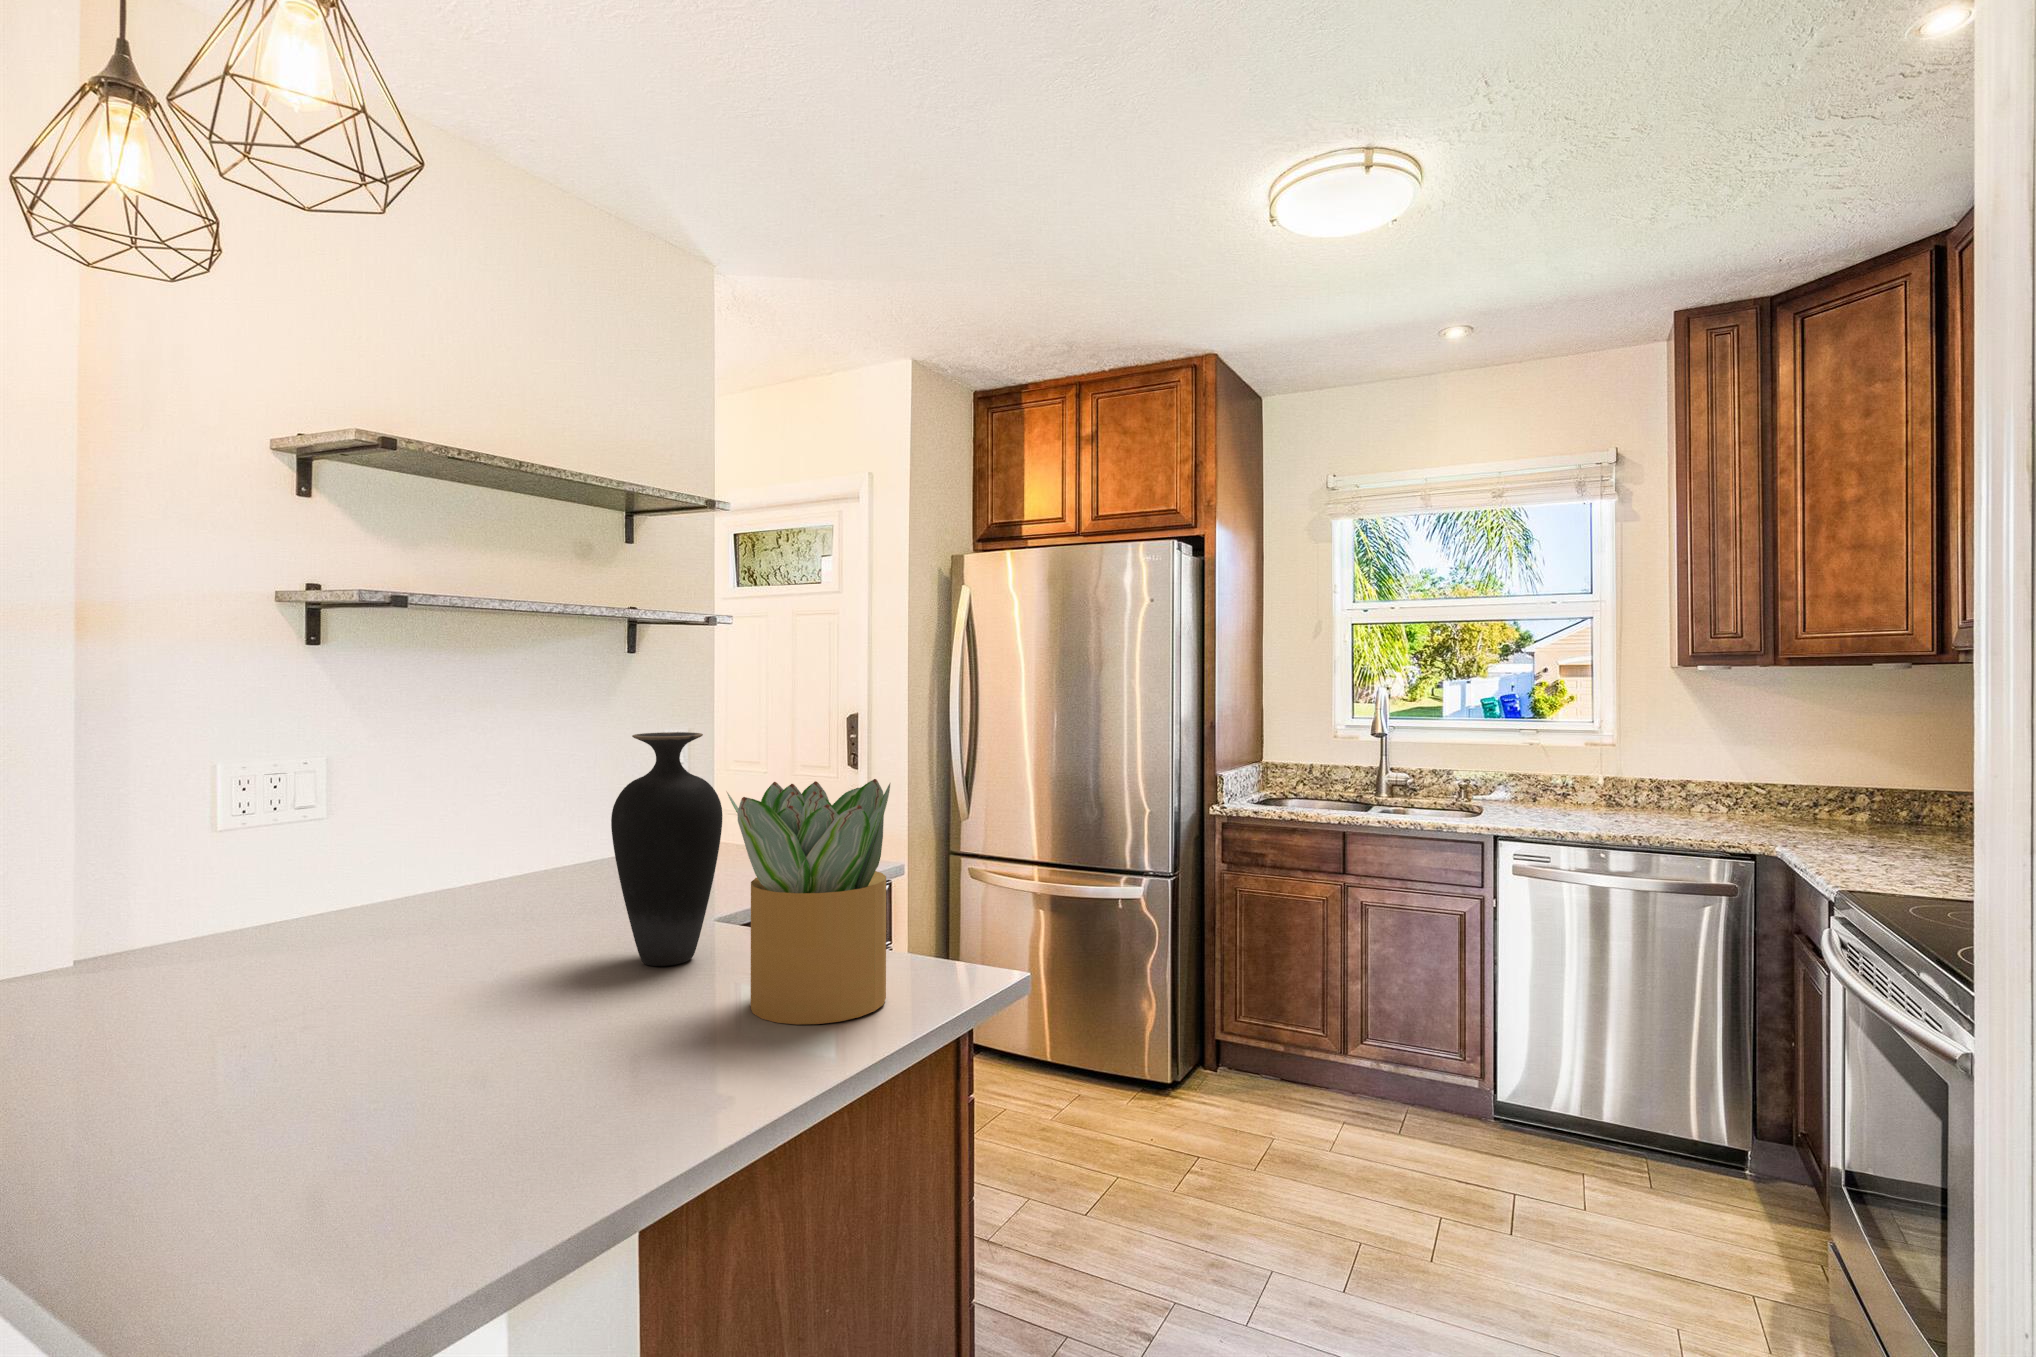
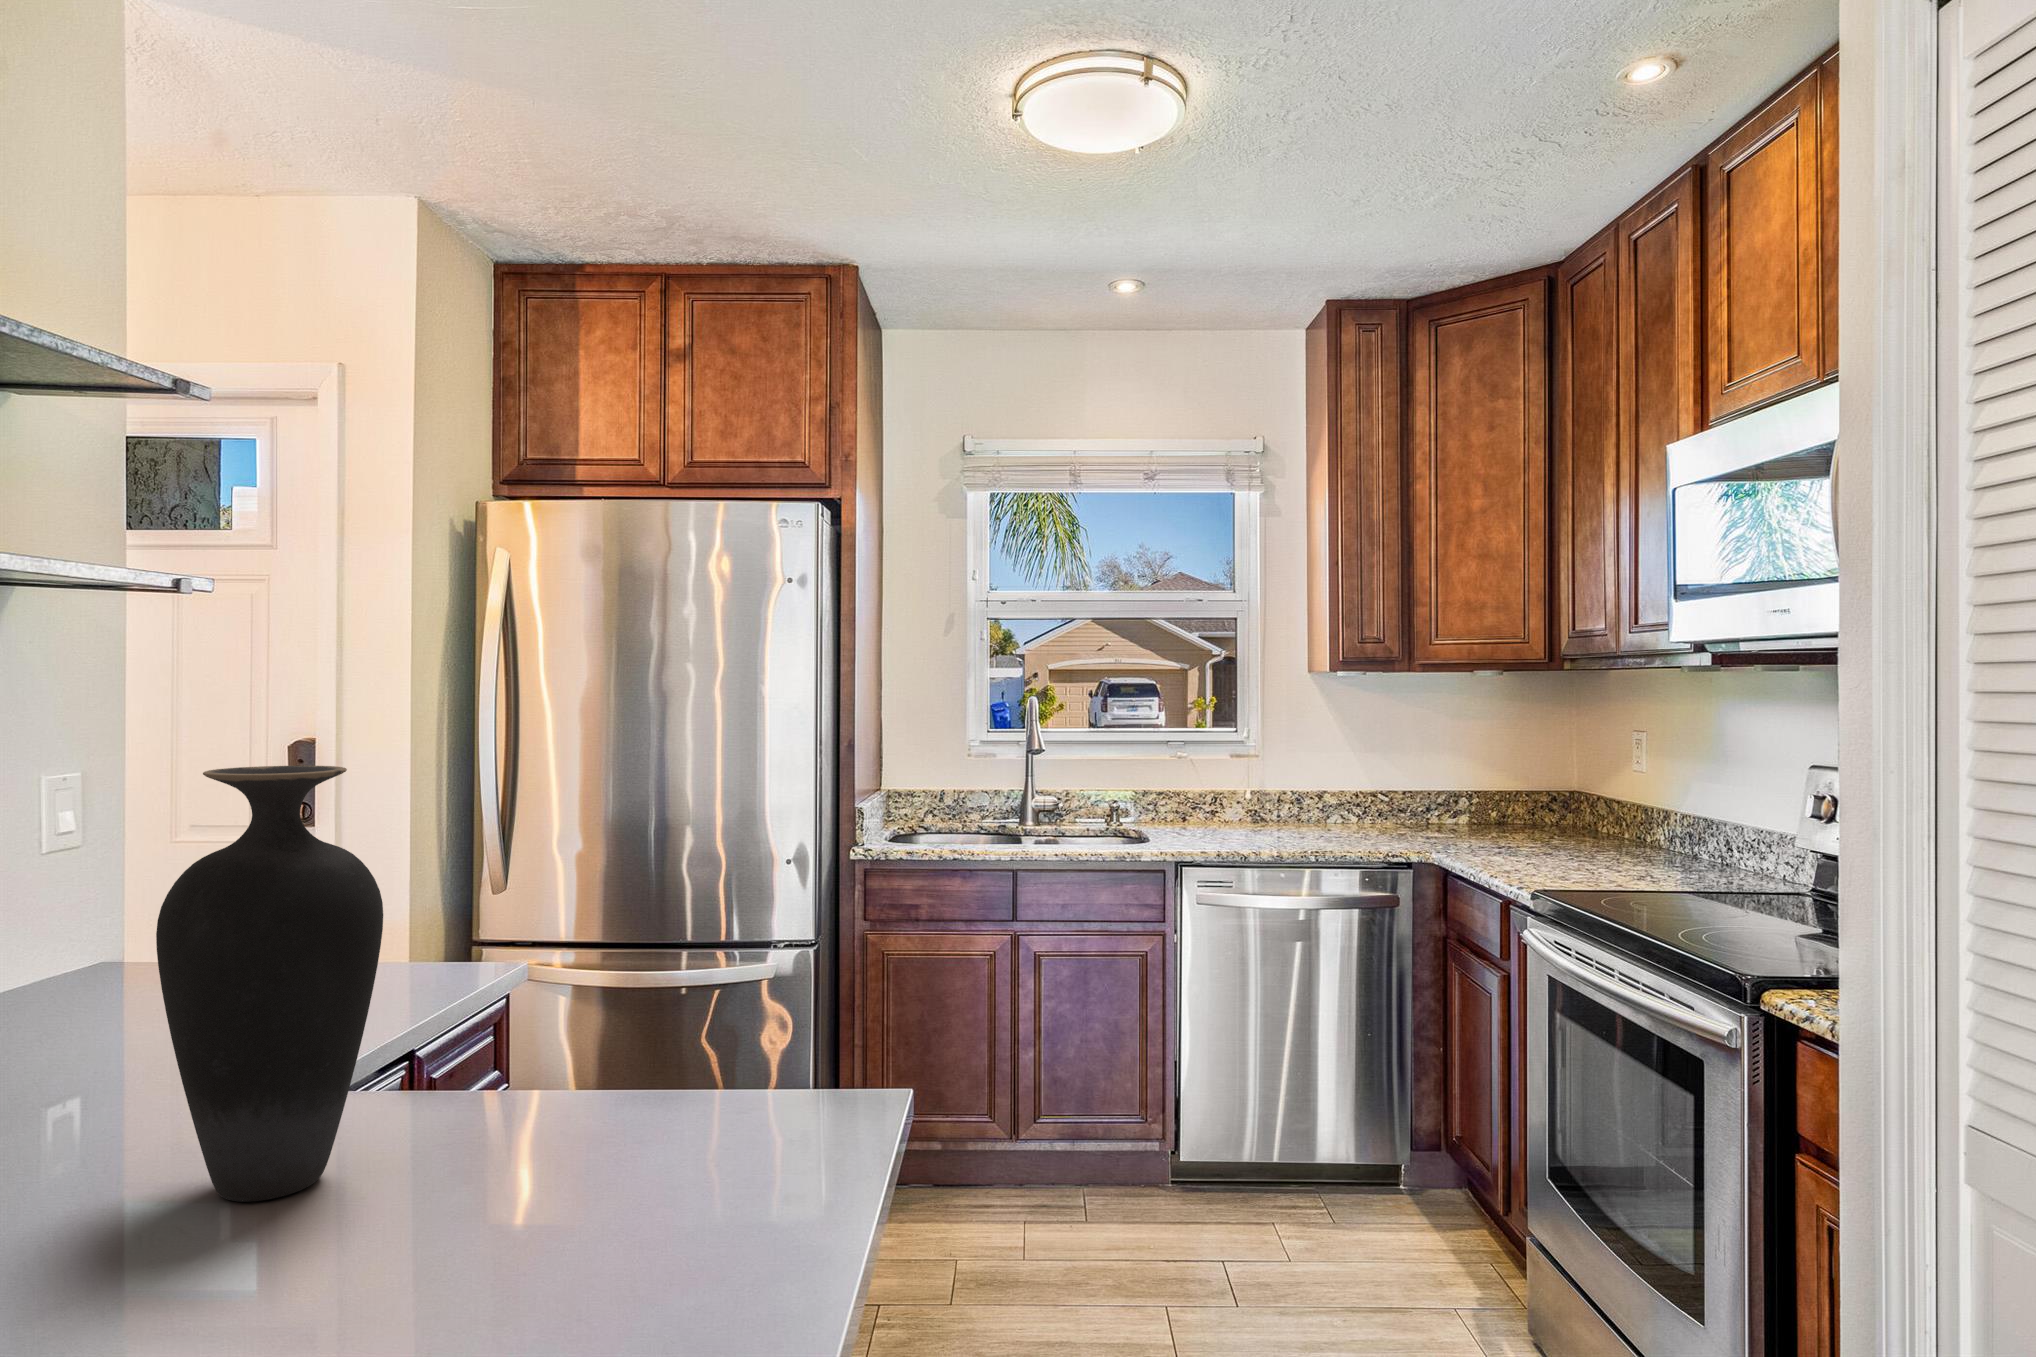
potted plant: present [727,779,890,1024] -> none [488,829,769,1253]

